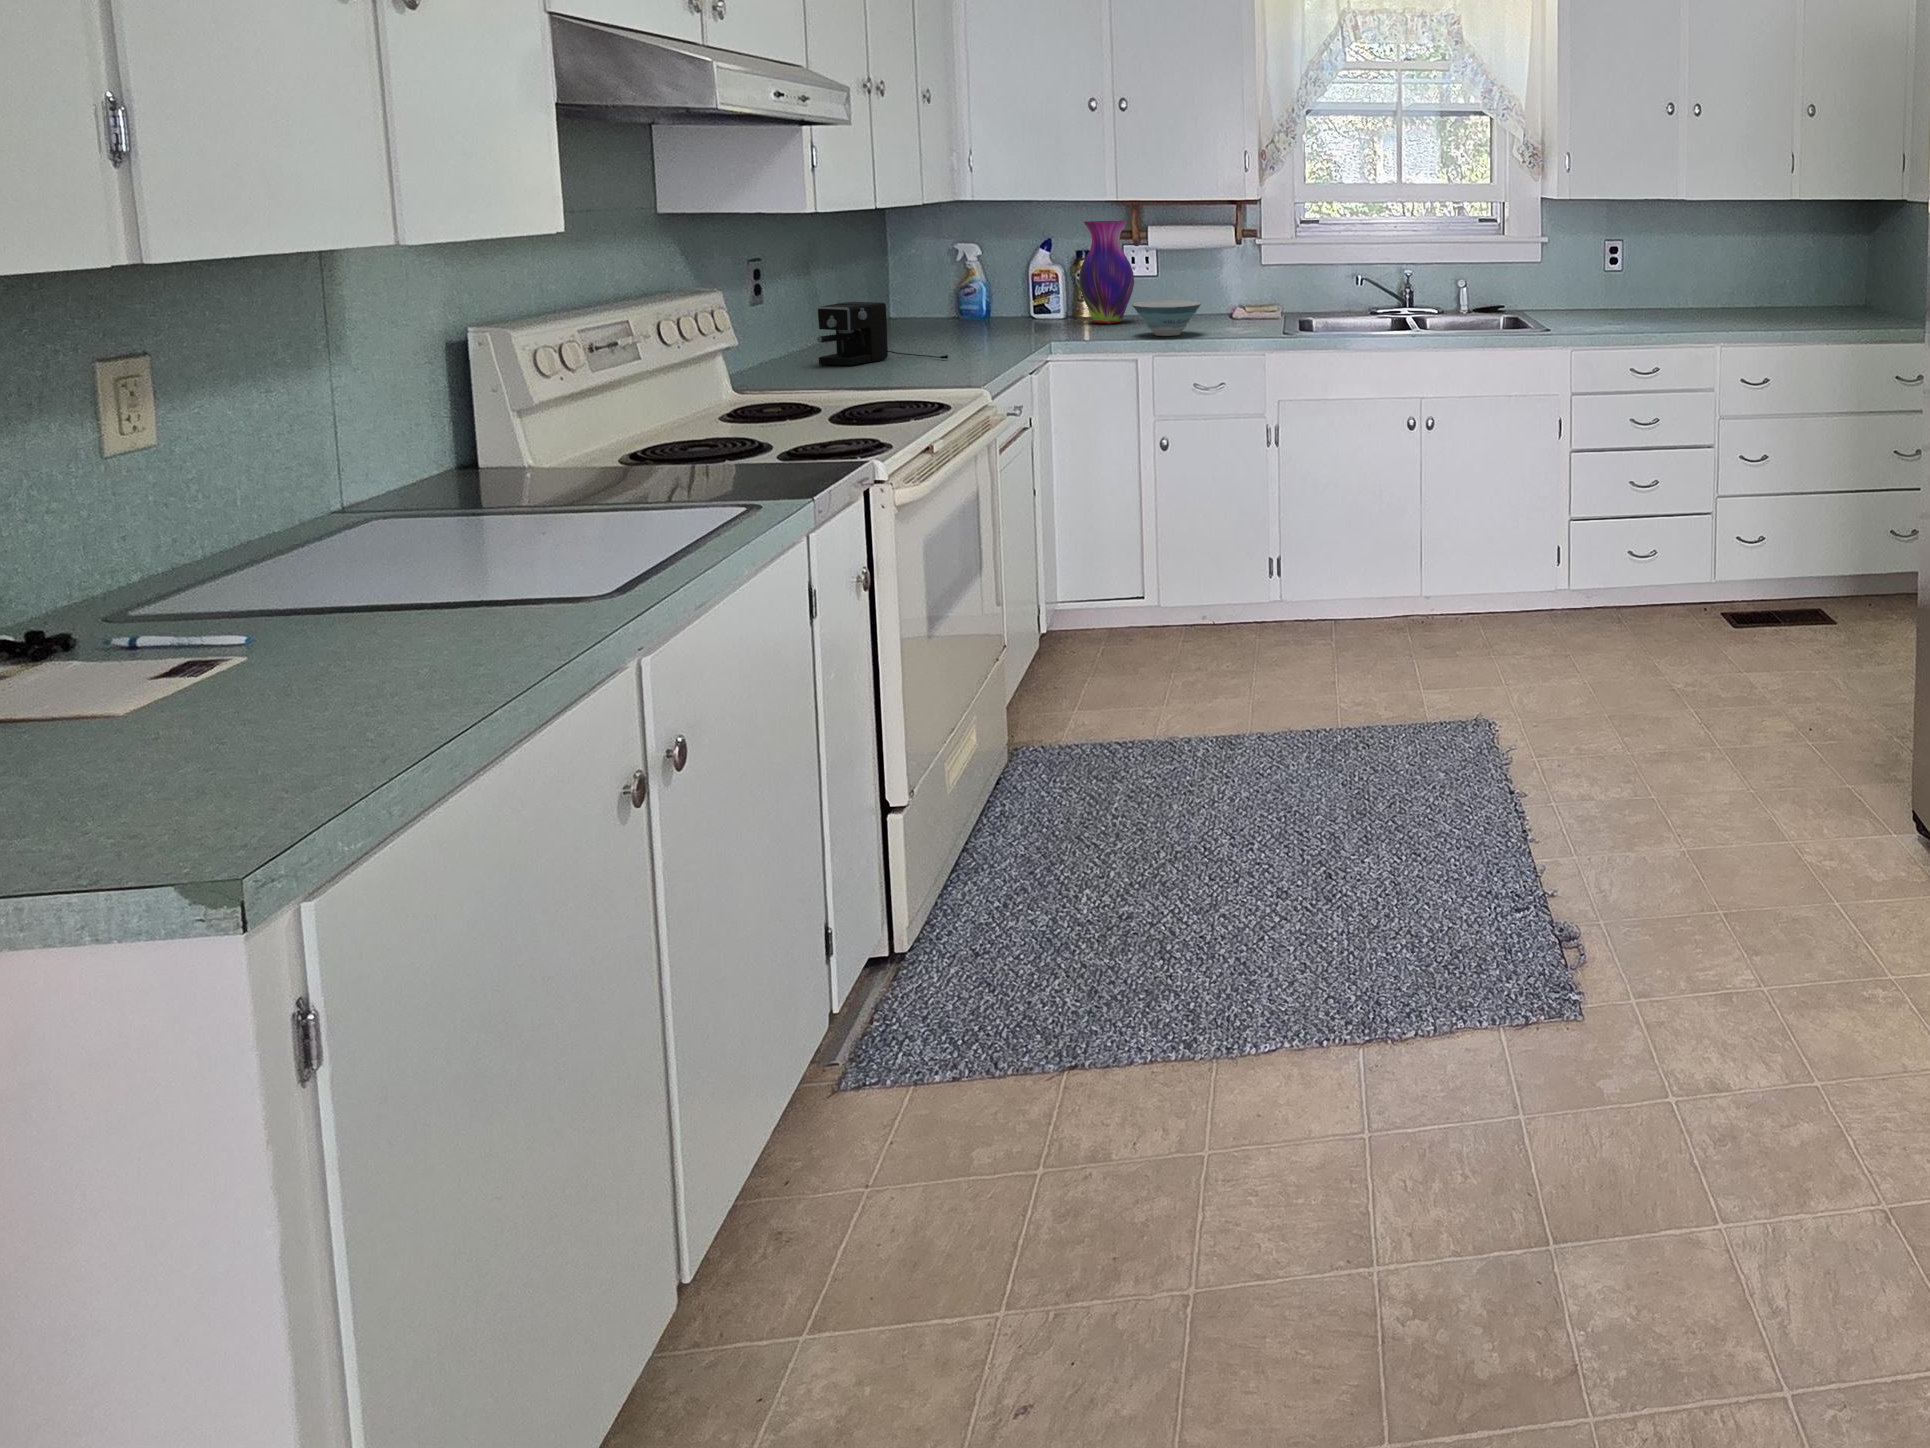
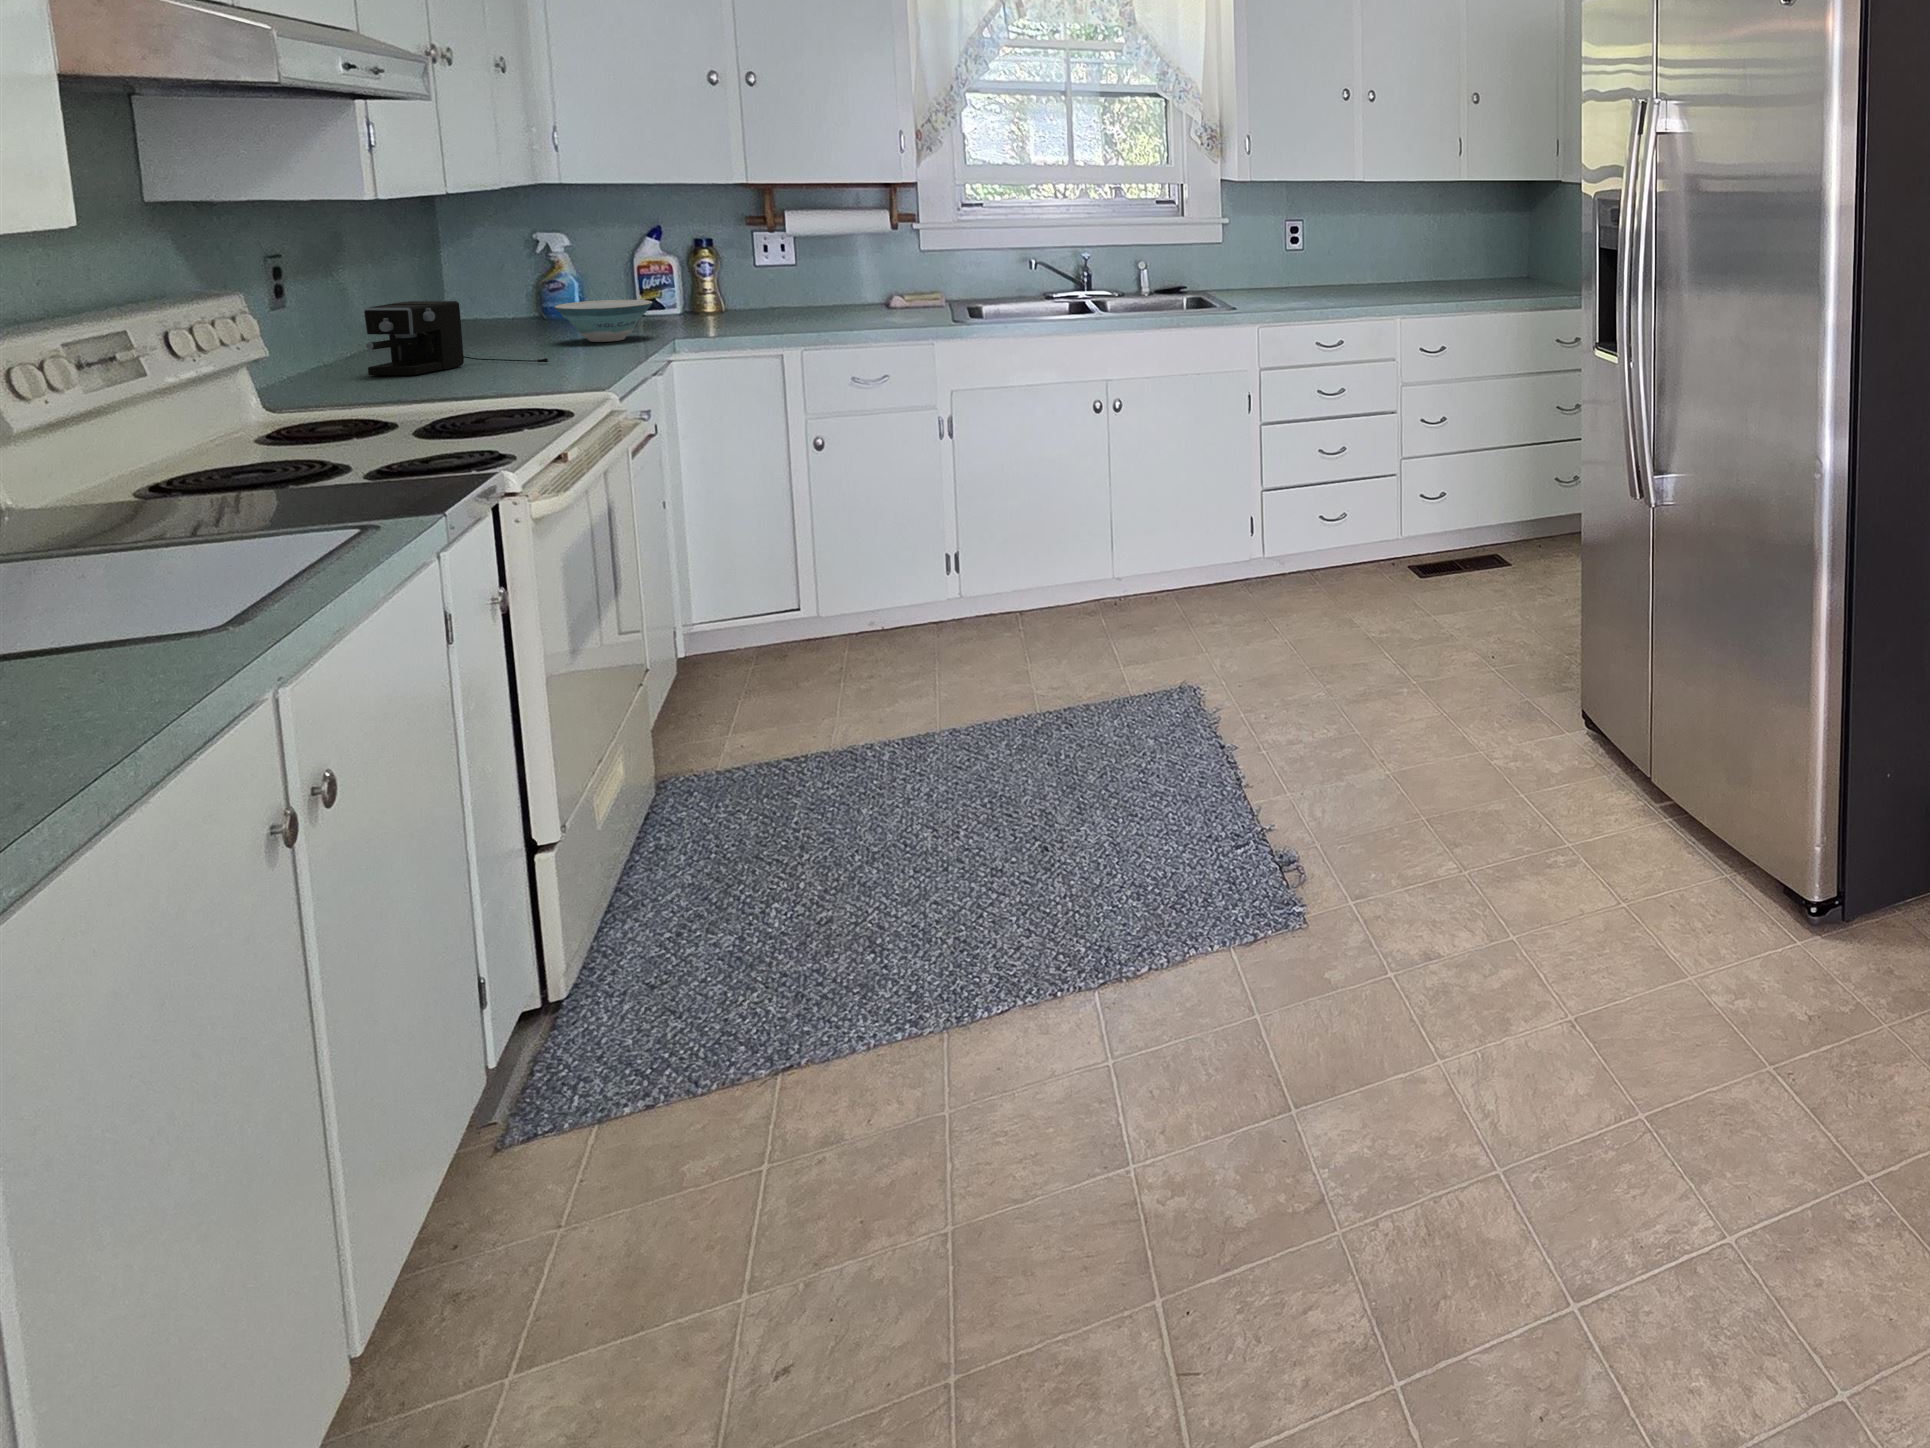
vase: present [1079,221,1134,323] -> none [701,205,771,318]
bowl: present [1132,300,1201,336] -> present [554,300,653,342]

